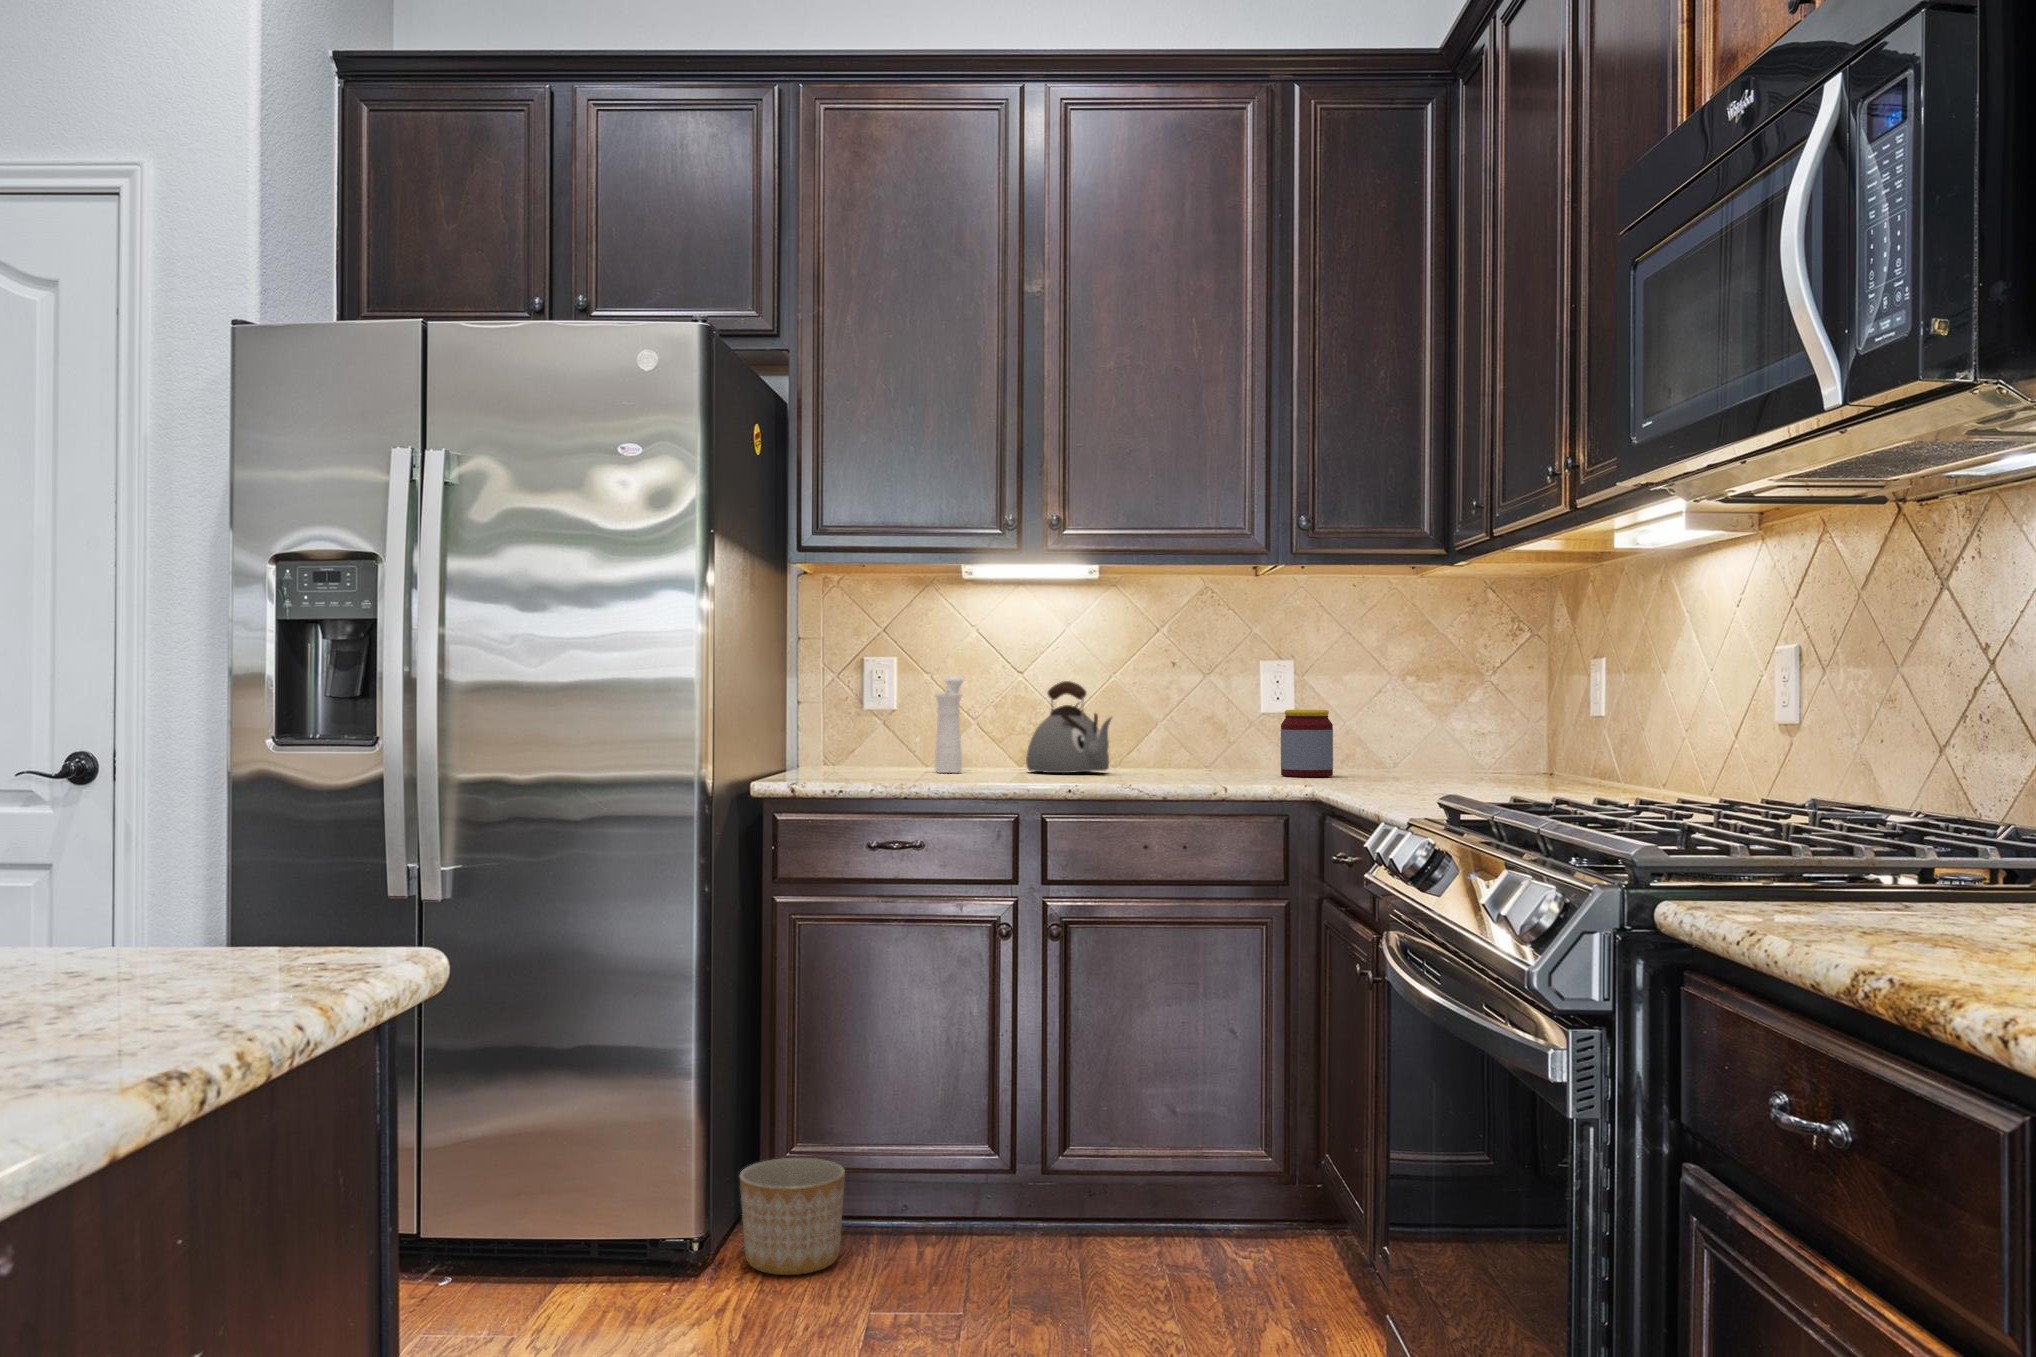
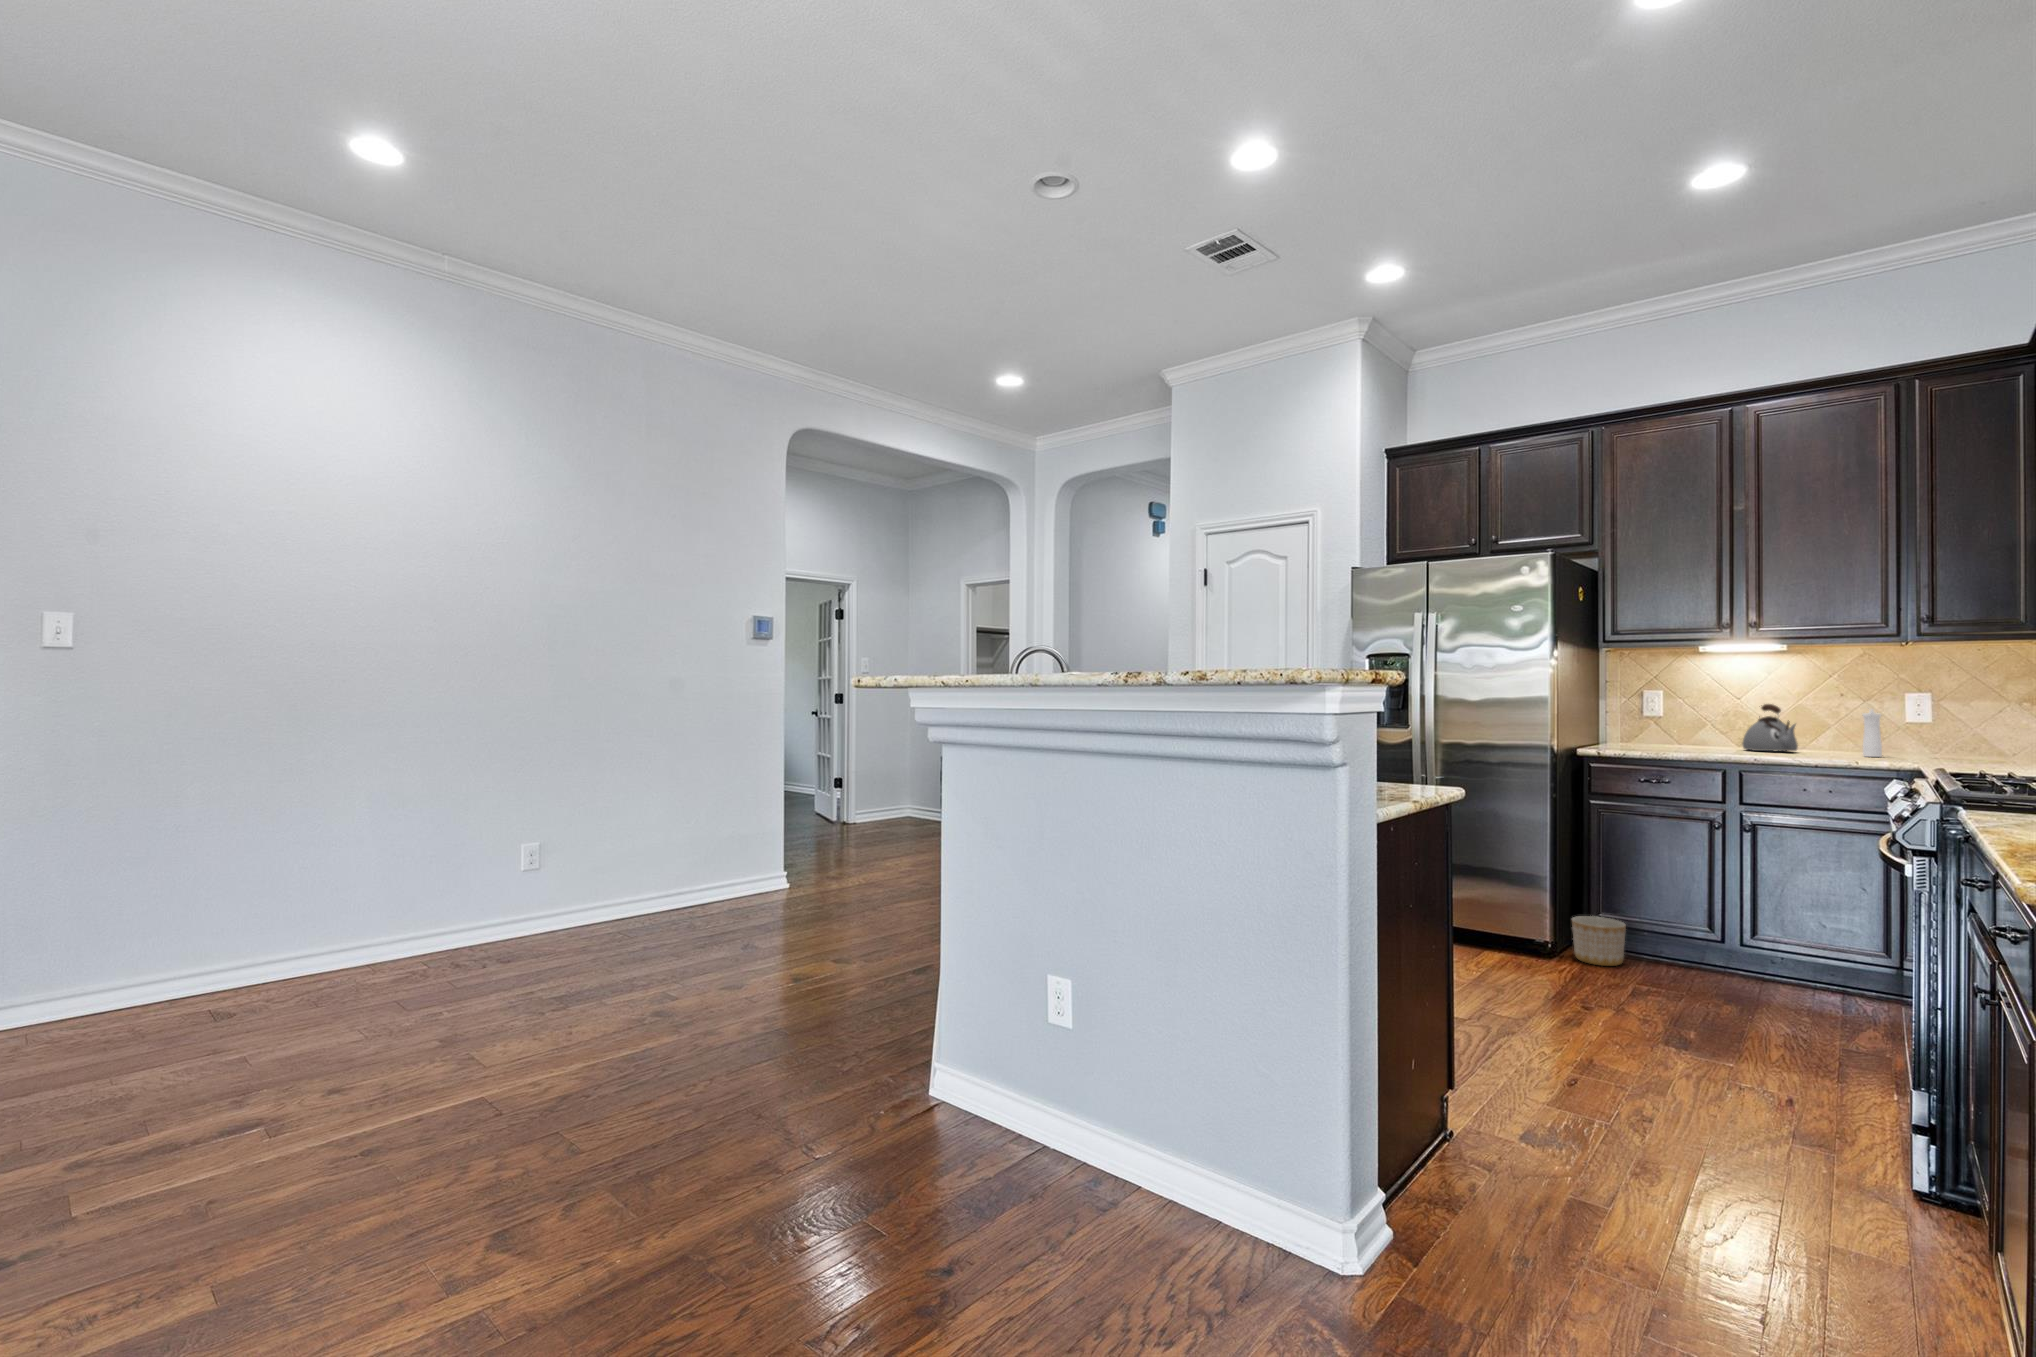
pepper mill: present [935,675,964,773] -> present [1862,709,1882,757]
jar: present [1281,710,1333,777] -> none [1922,721,1963,760]

